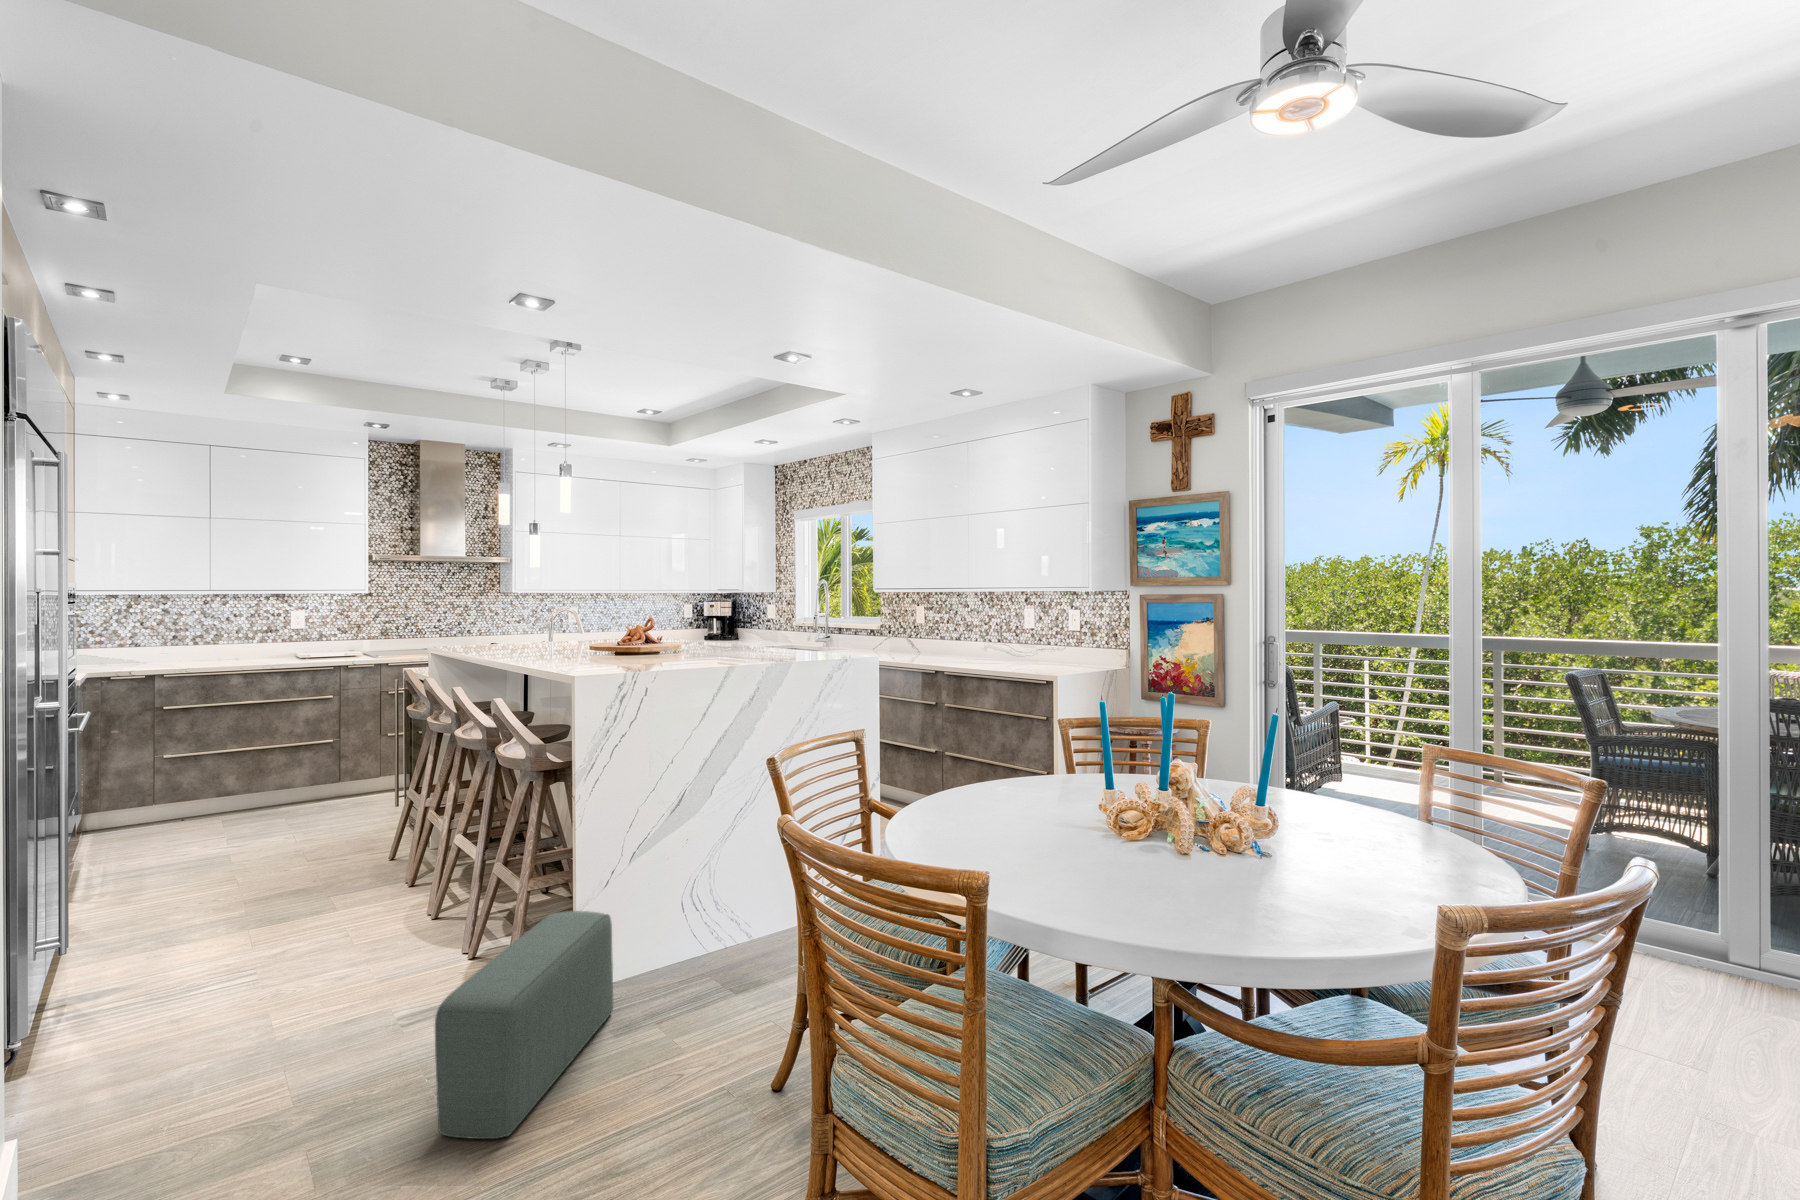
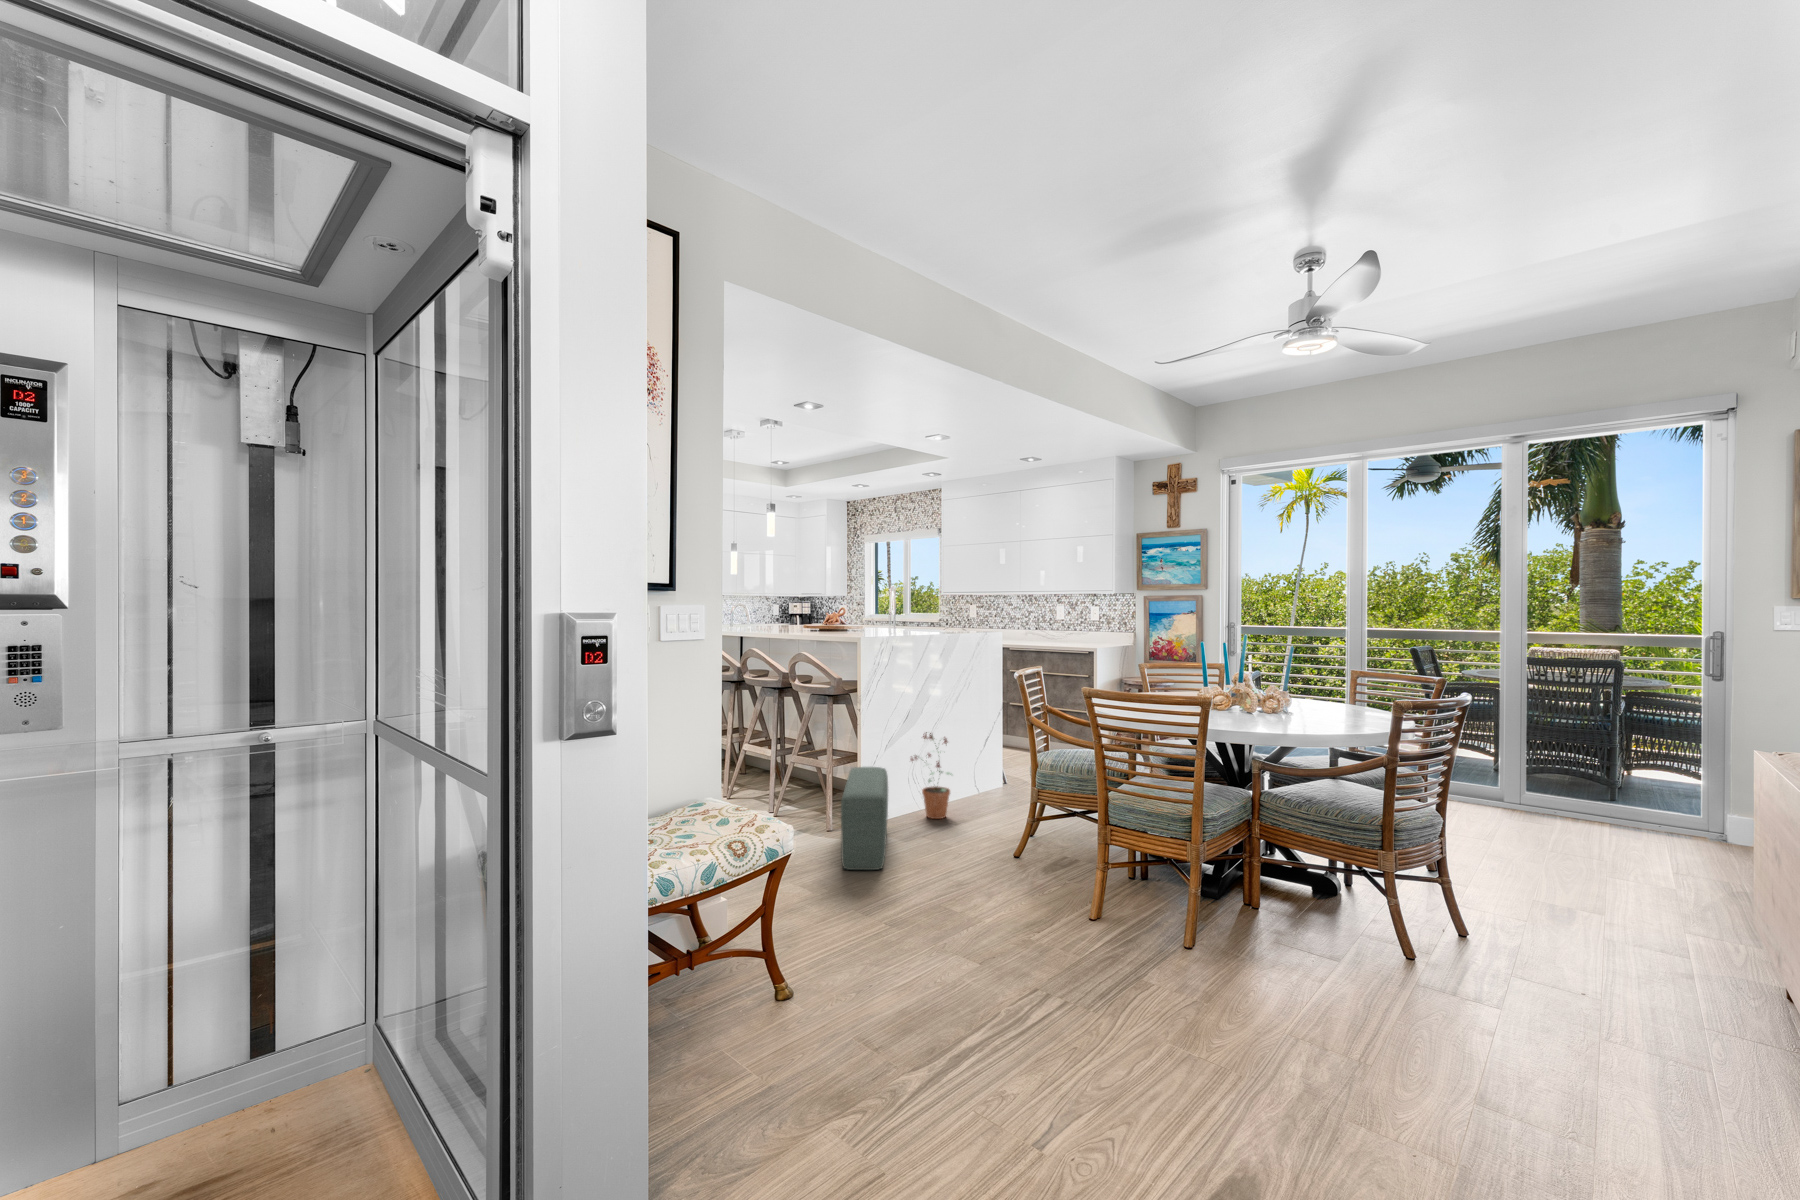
potted plant: none [675,841,747,989] -> present [911,732,950,819]

